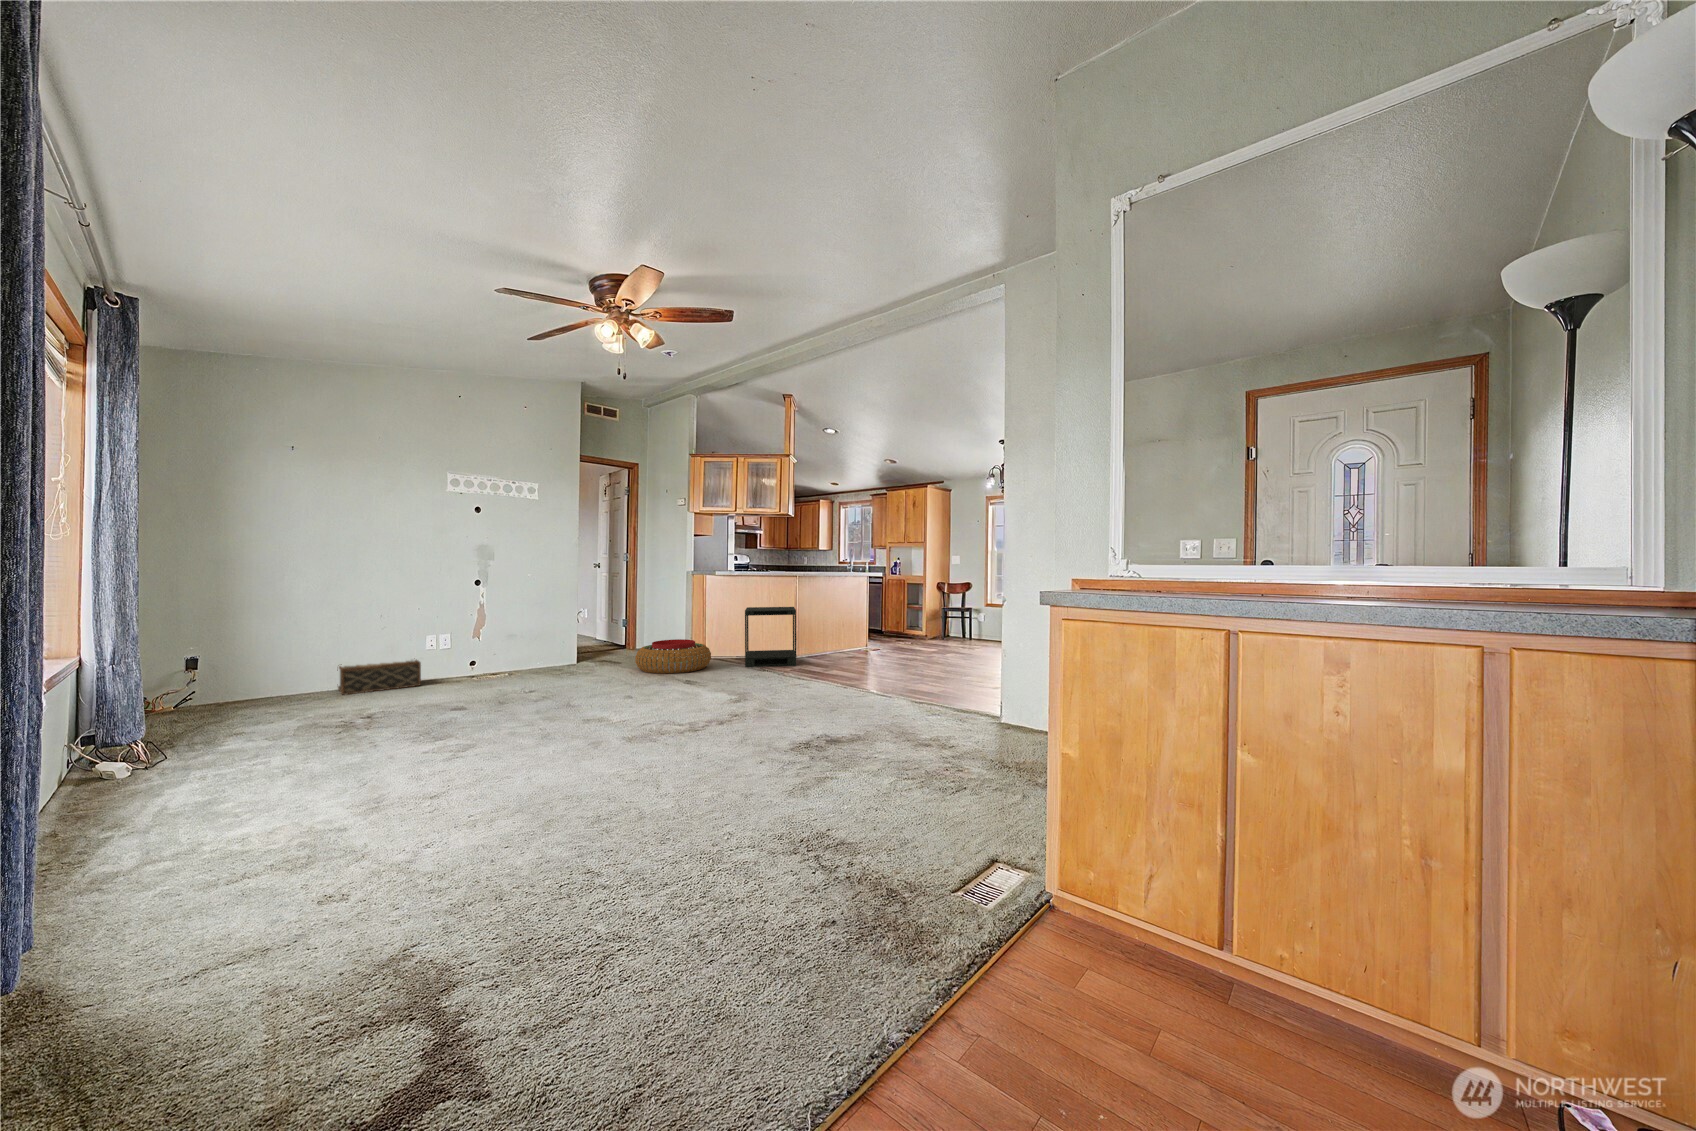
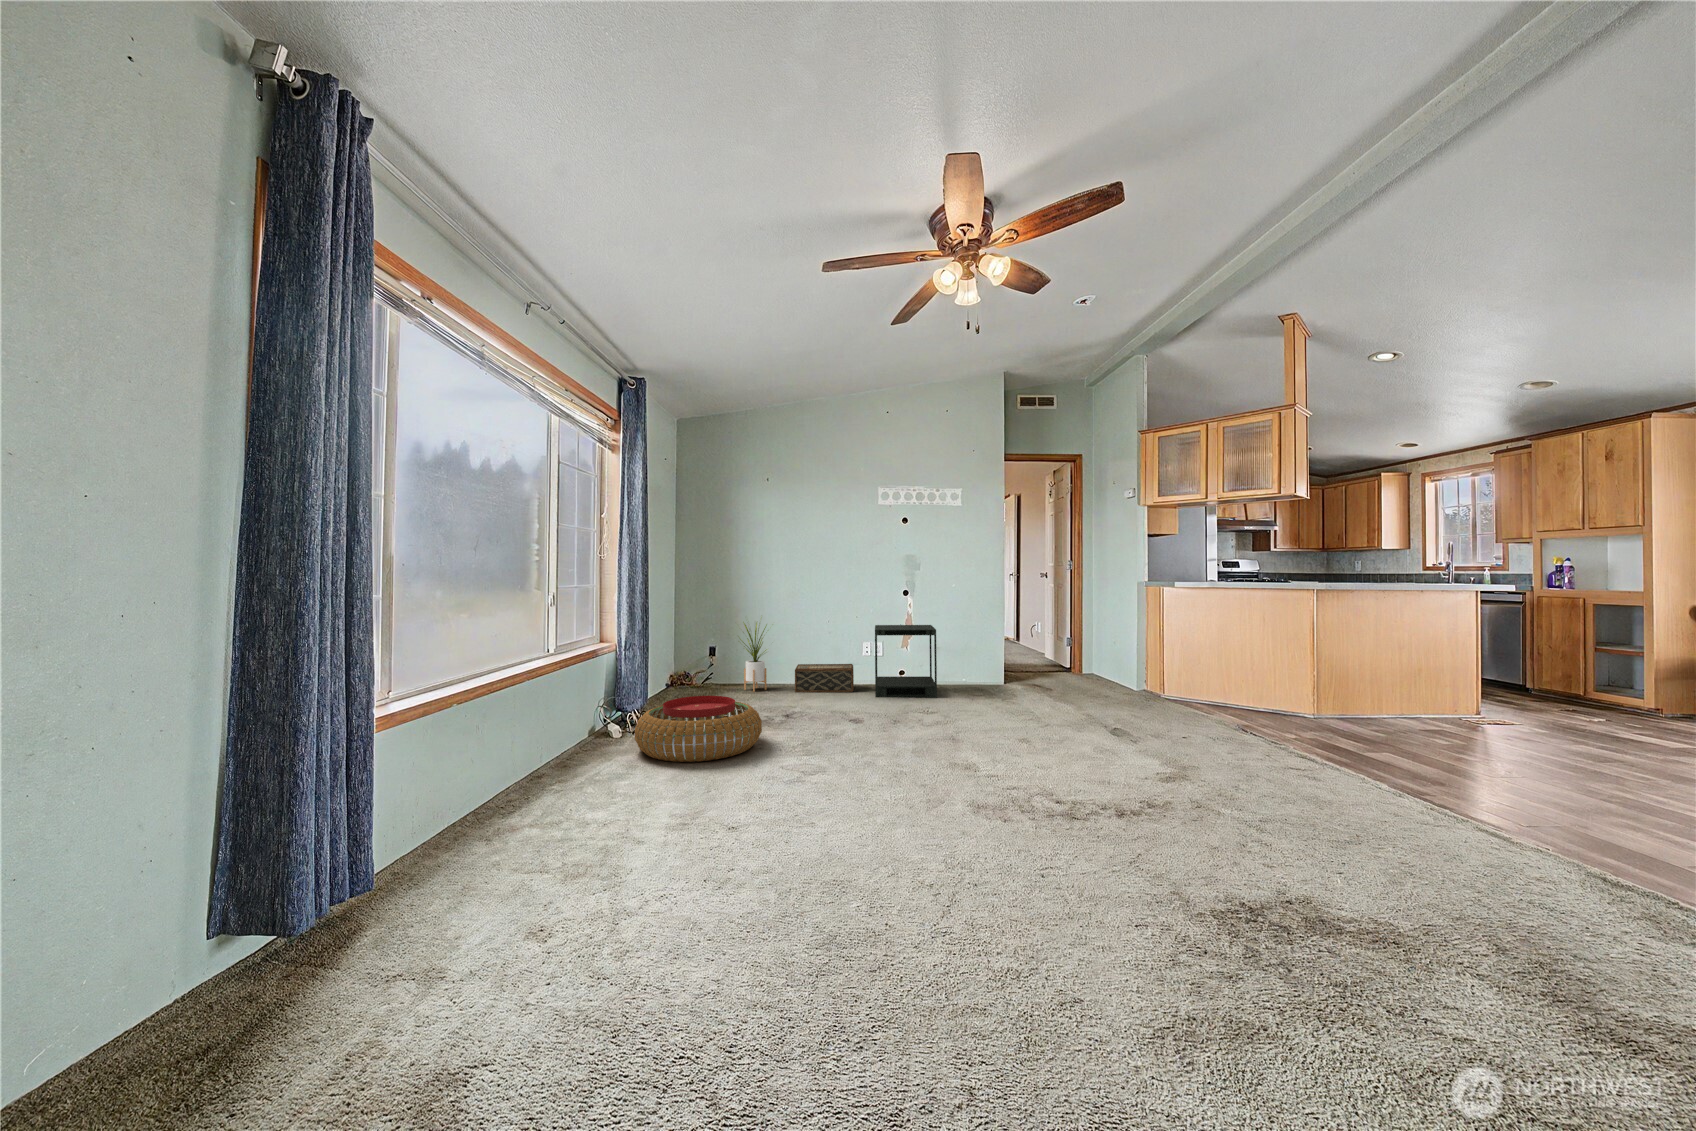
side table: present [745,607,796,667] -> present [875,625,937,698]
house plant: none [244,611,310,702] -> present [740,622,767,692]
pouf: present [635,639,711,673] -> present [635,696,762,762]

